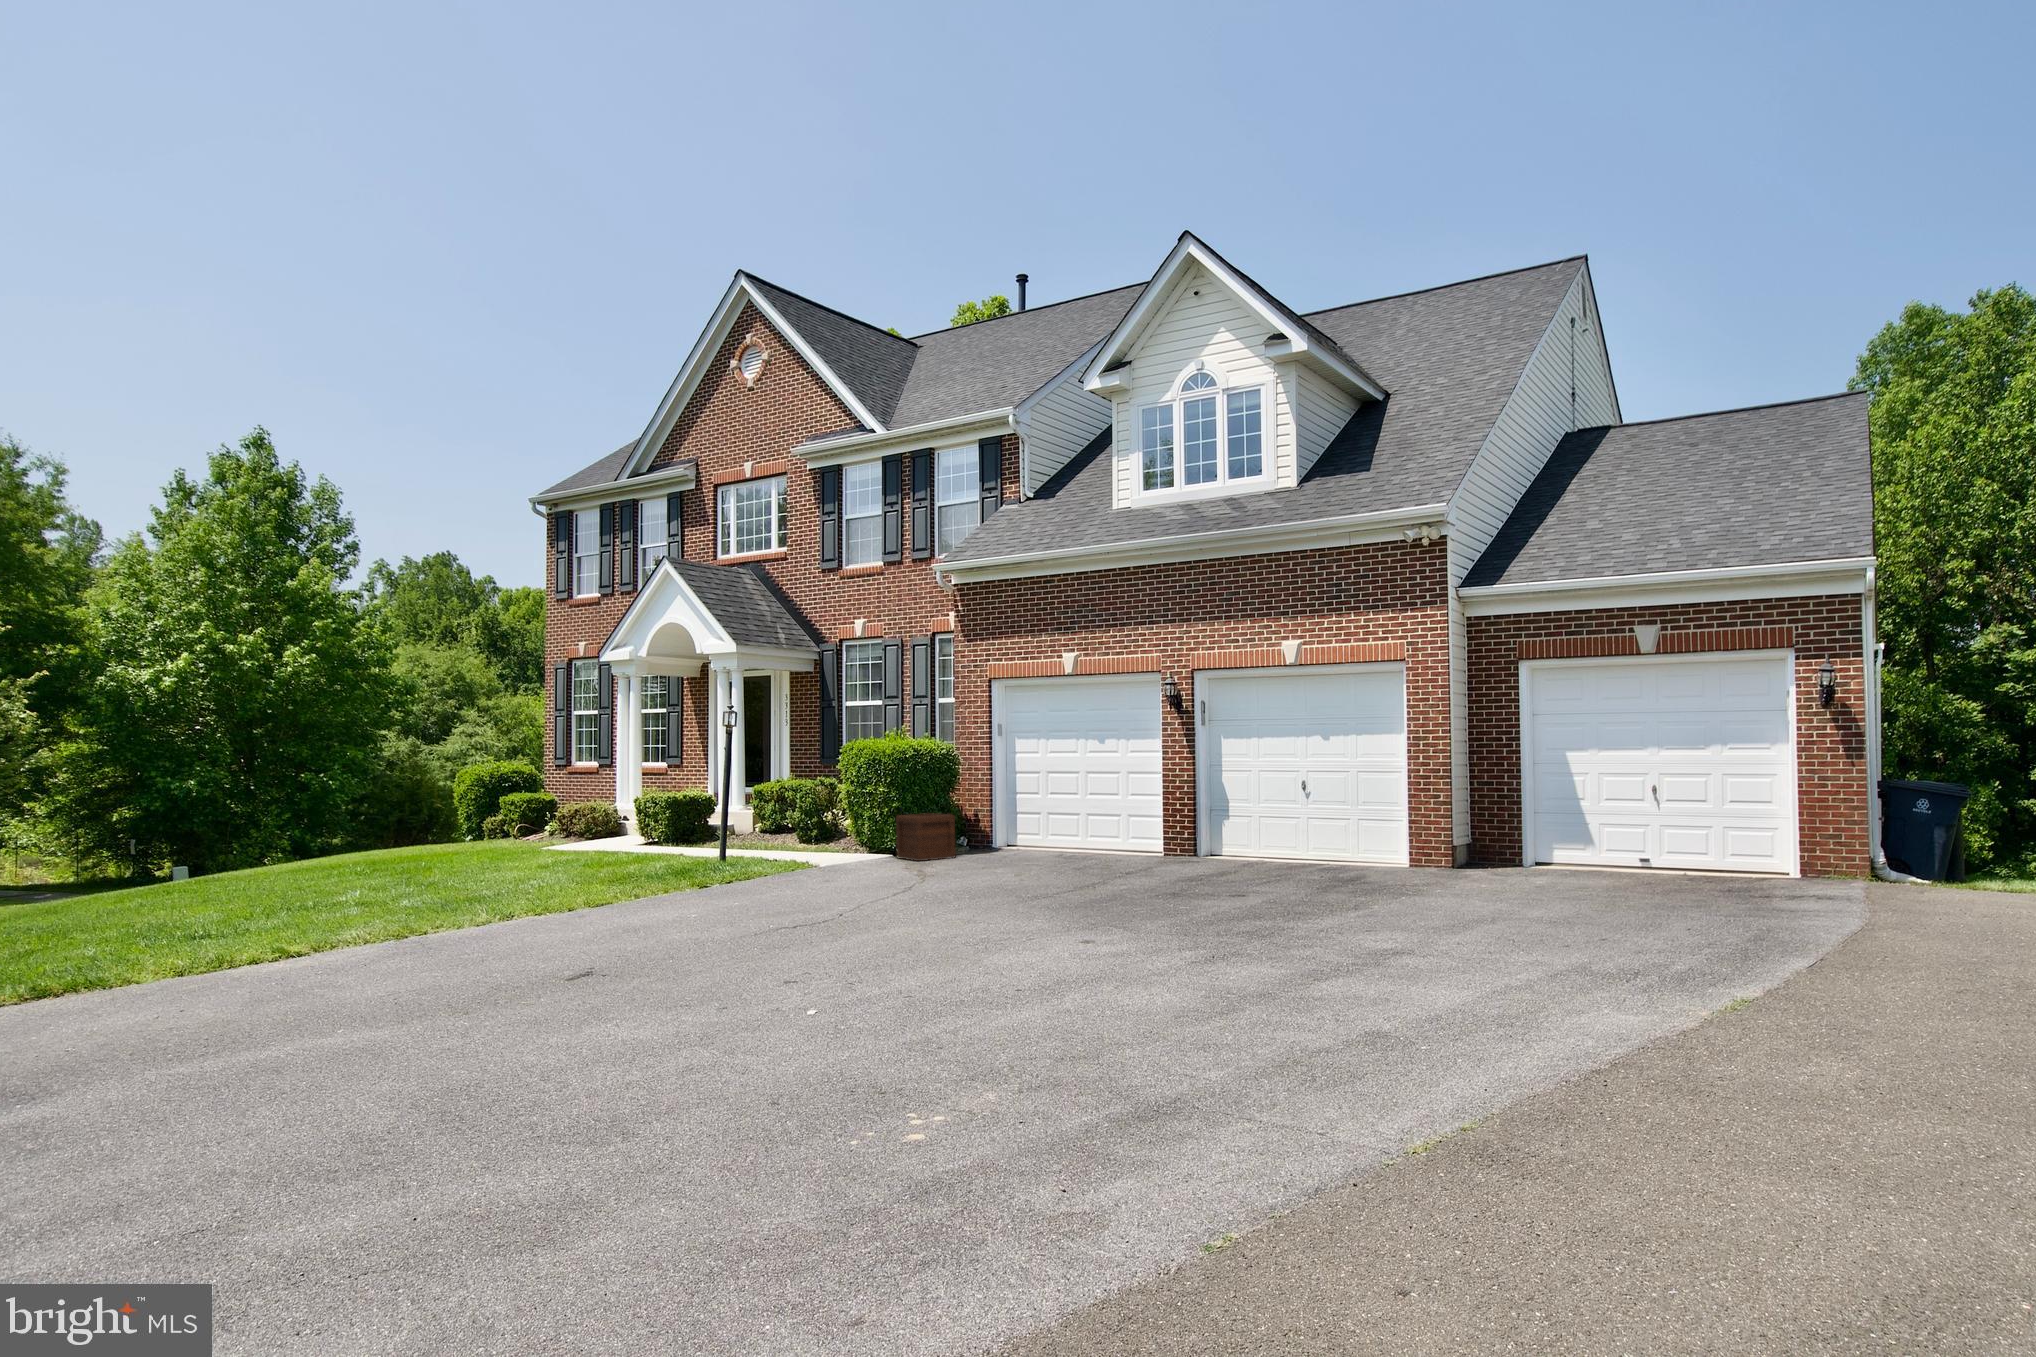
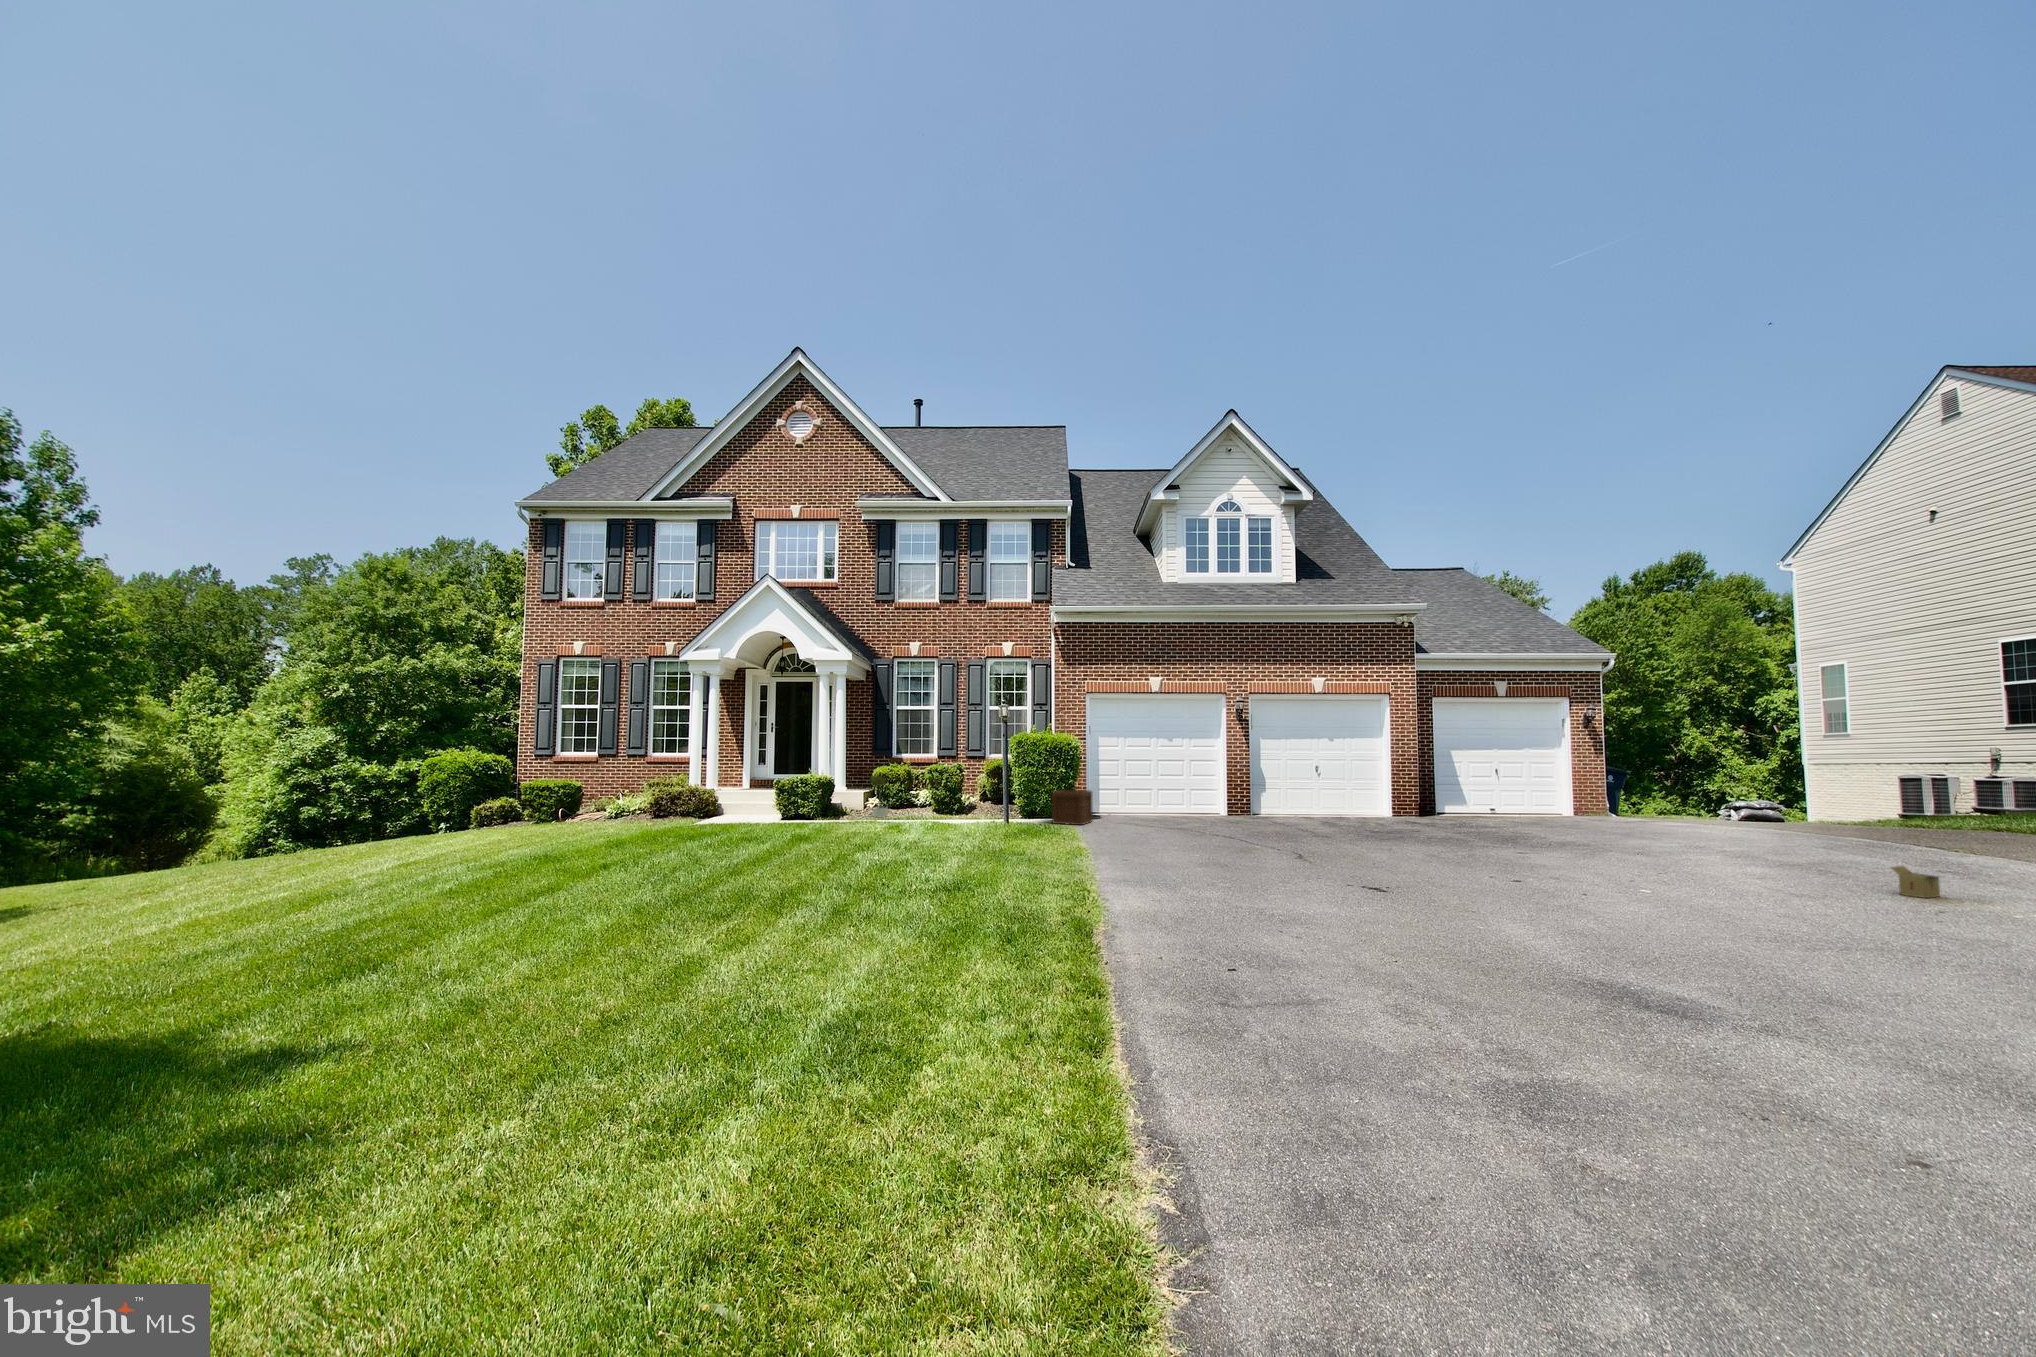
potted tree: none [760,792,783,845] -> present [870,775,888,818]
cardboard box: none [1462,974,1526,1038] -> present [1891,866,1940,898]

